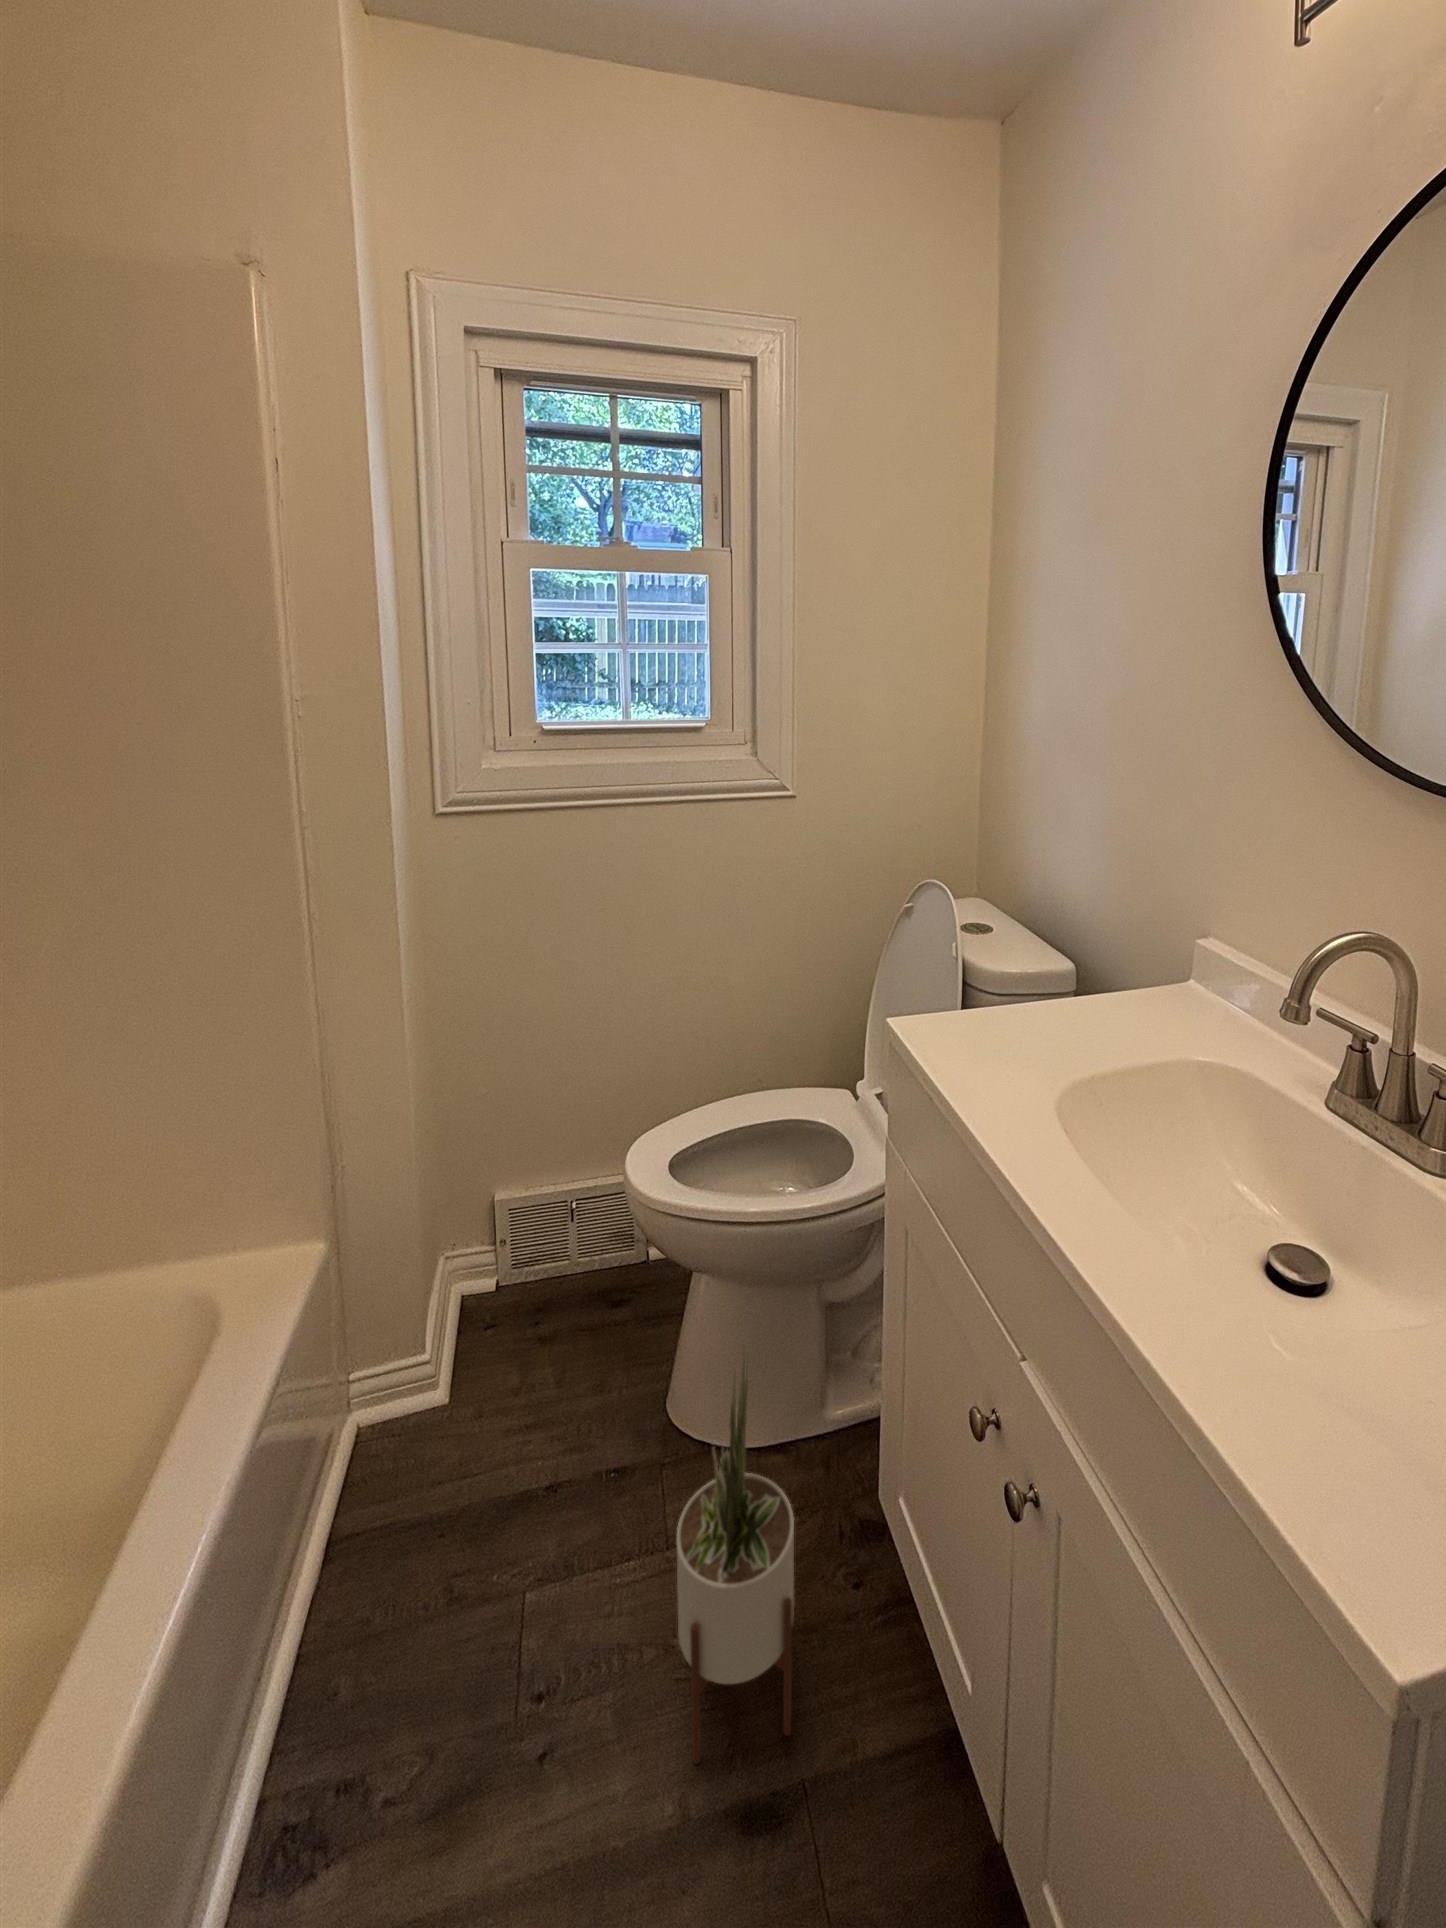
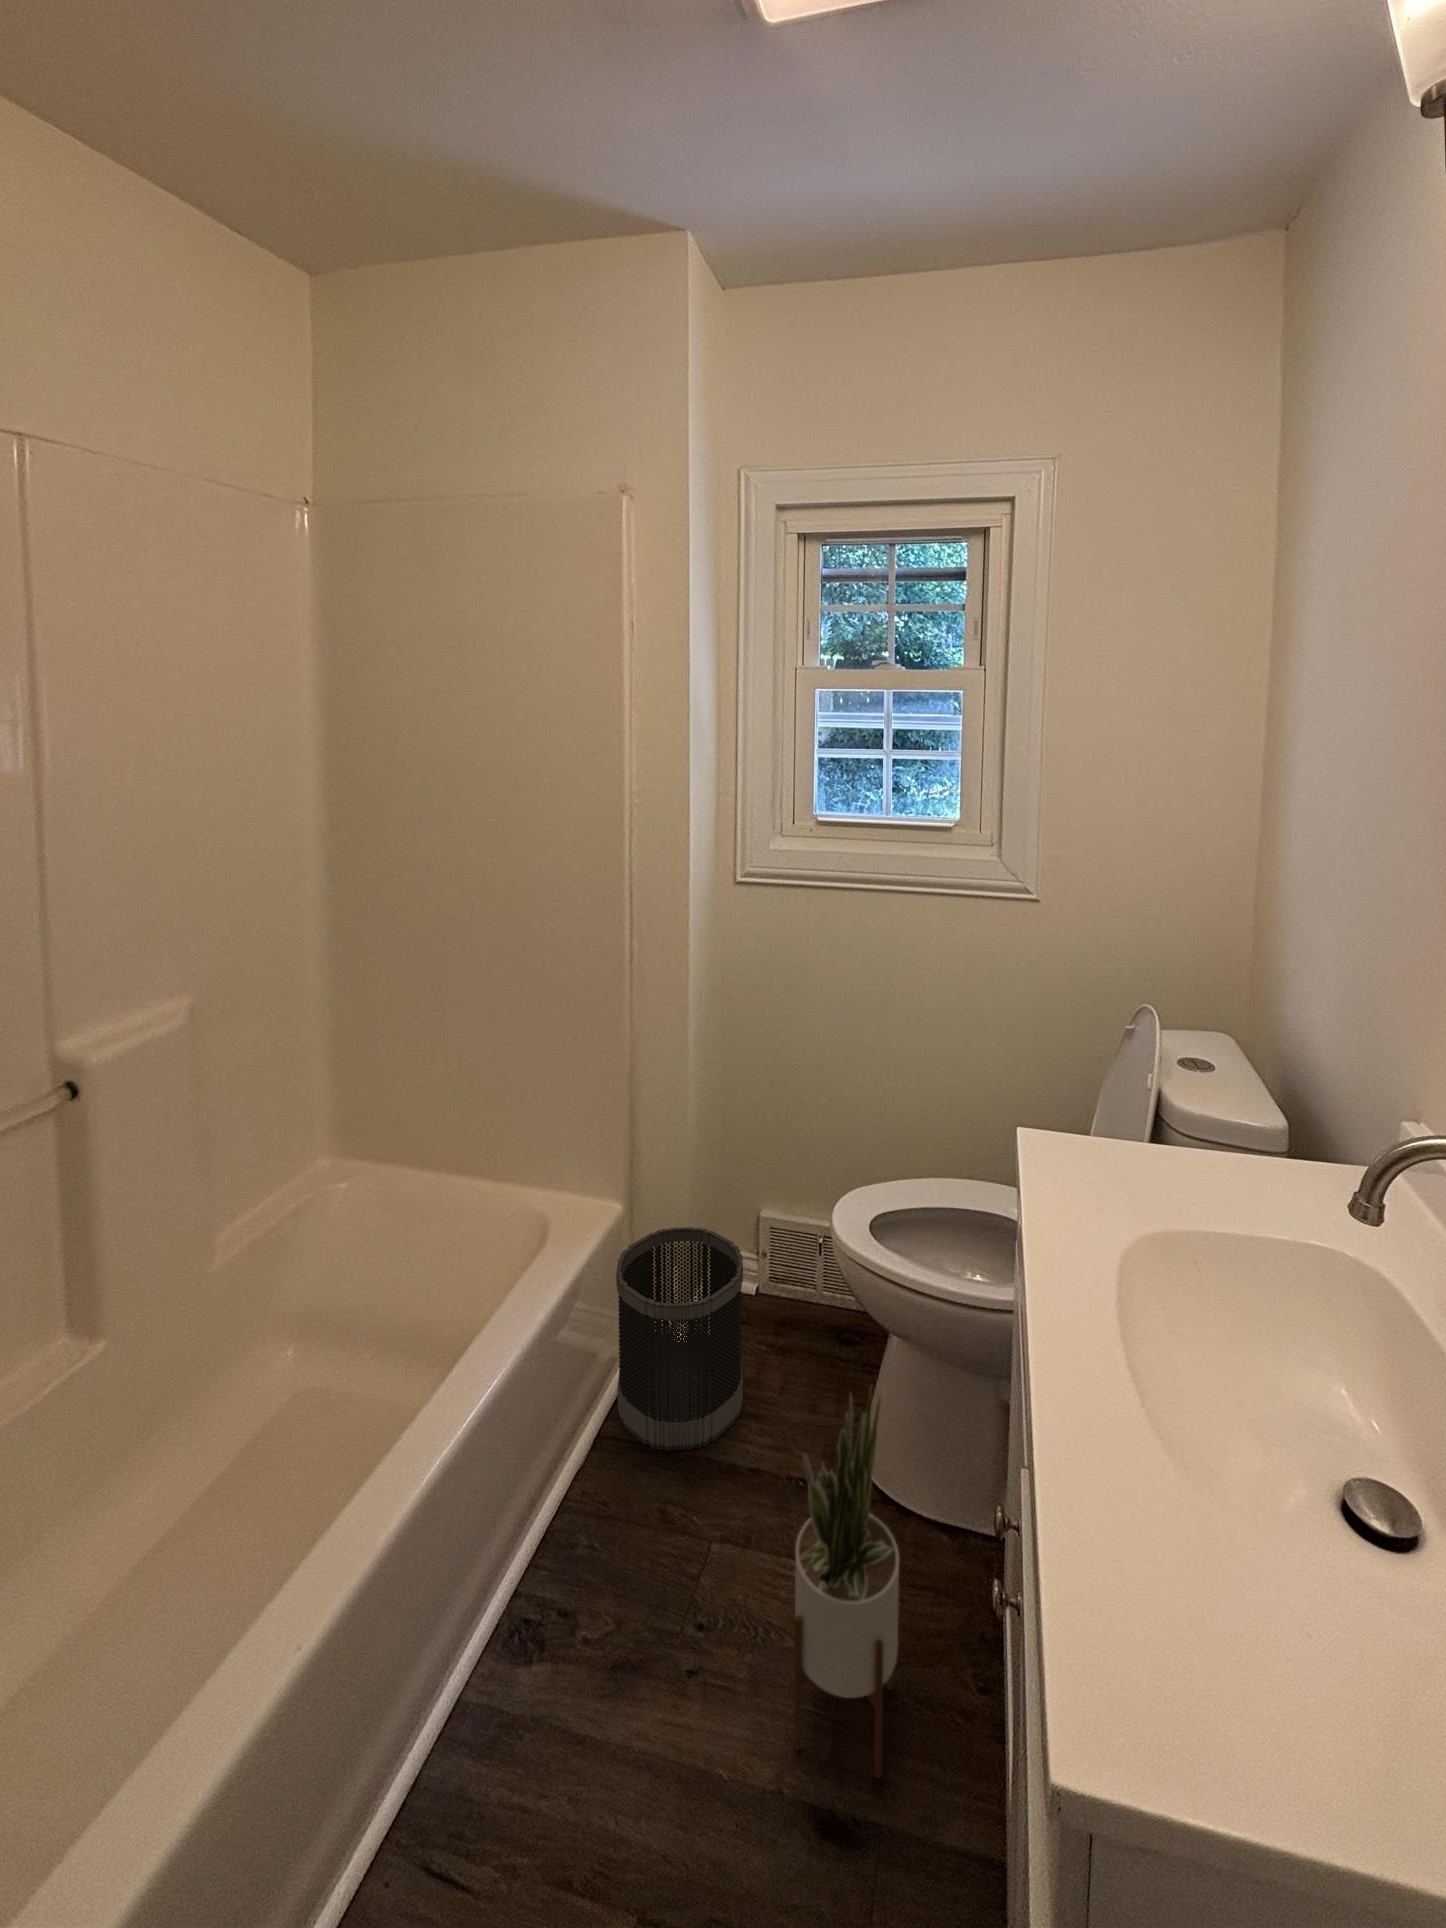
wastebasket: none [334,1236,521,1524] -> present [616,1227,743,1451]

